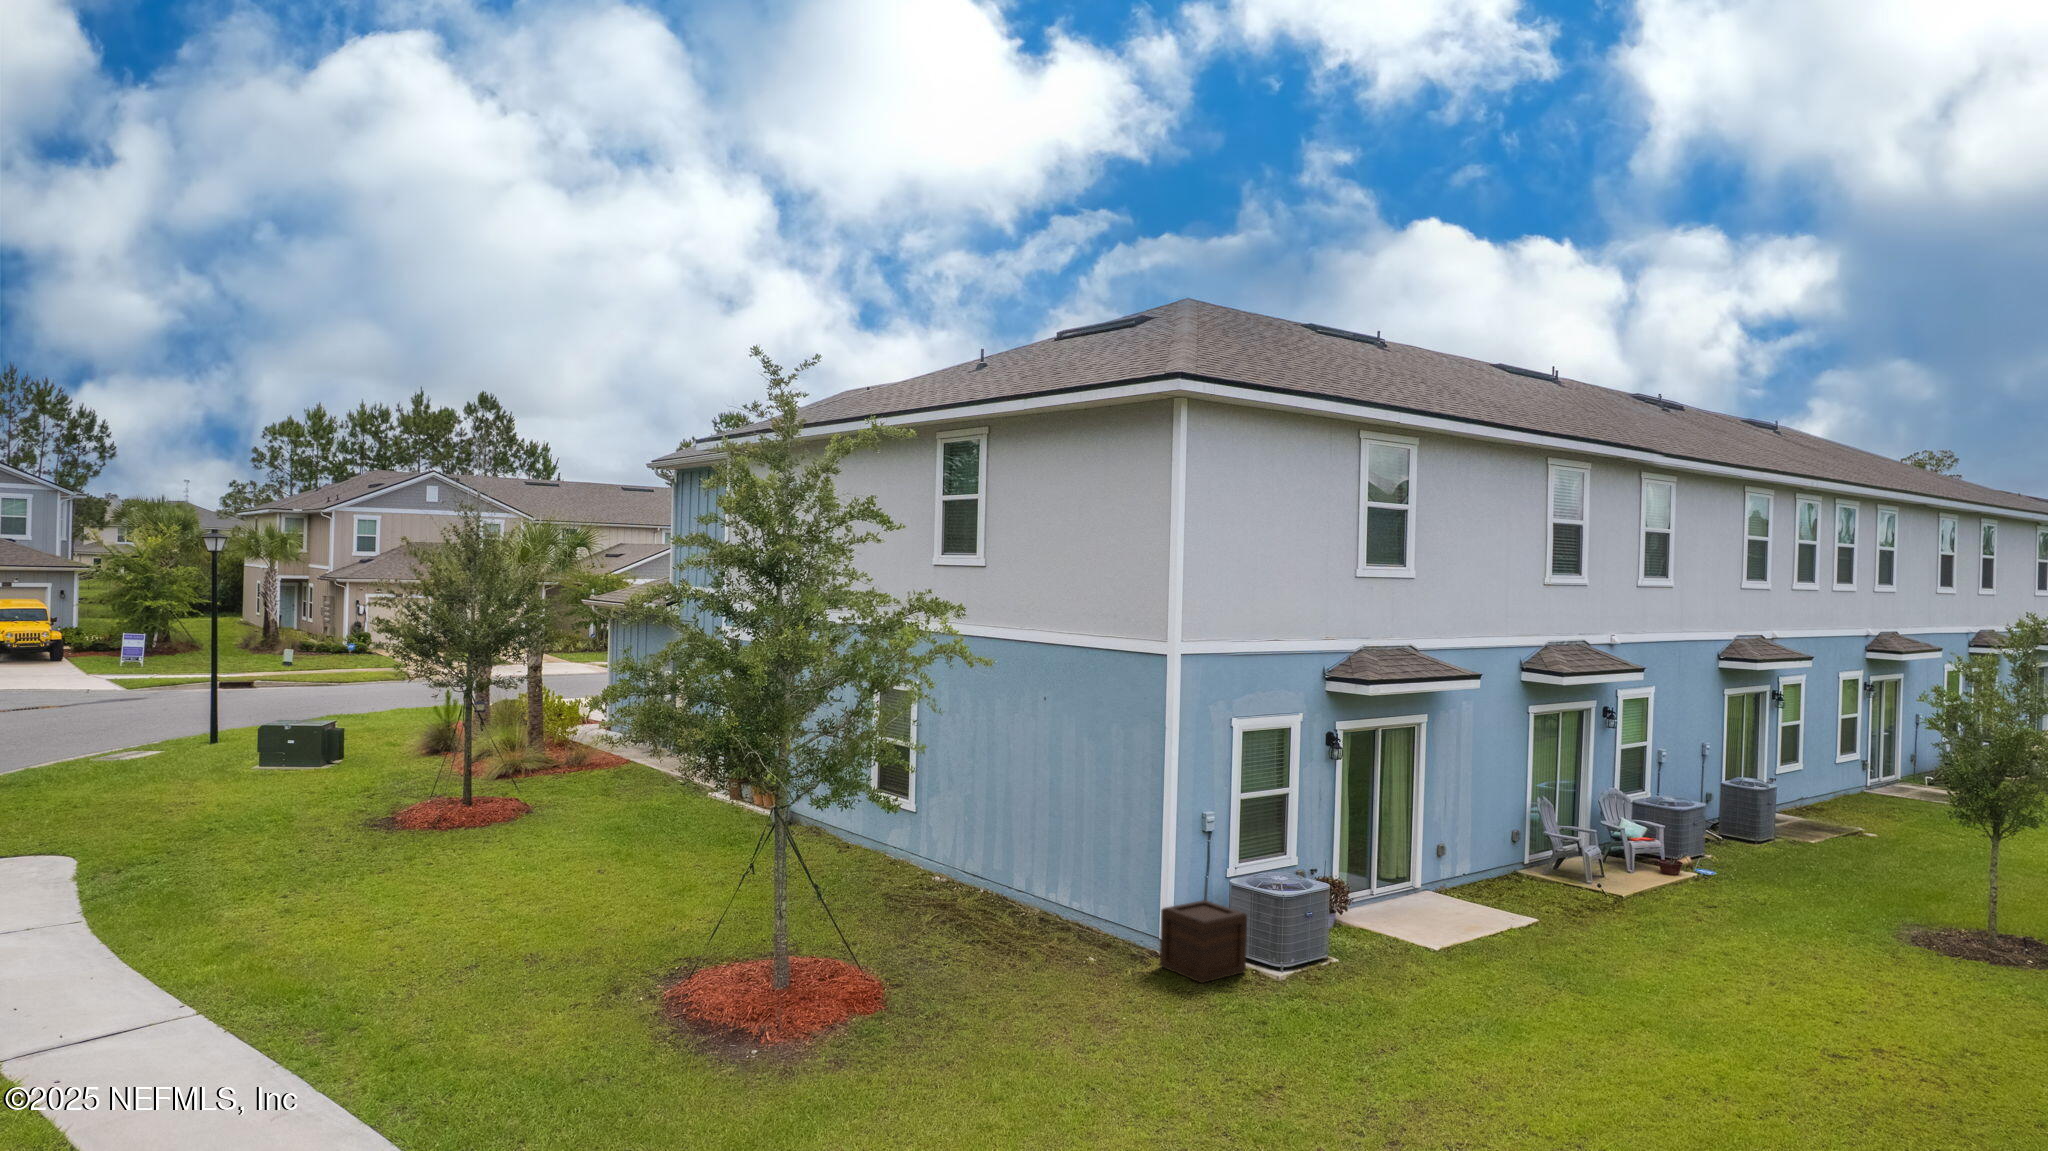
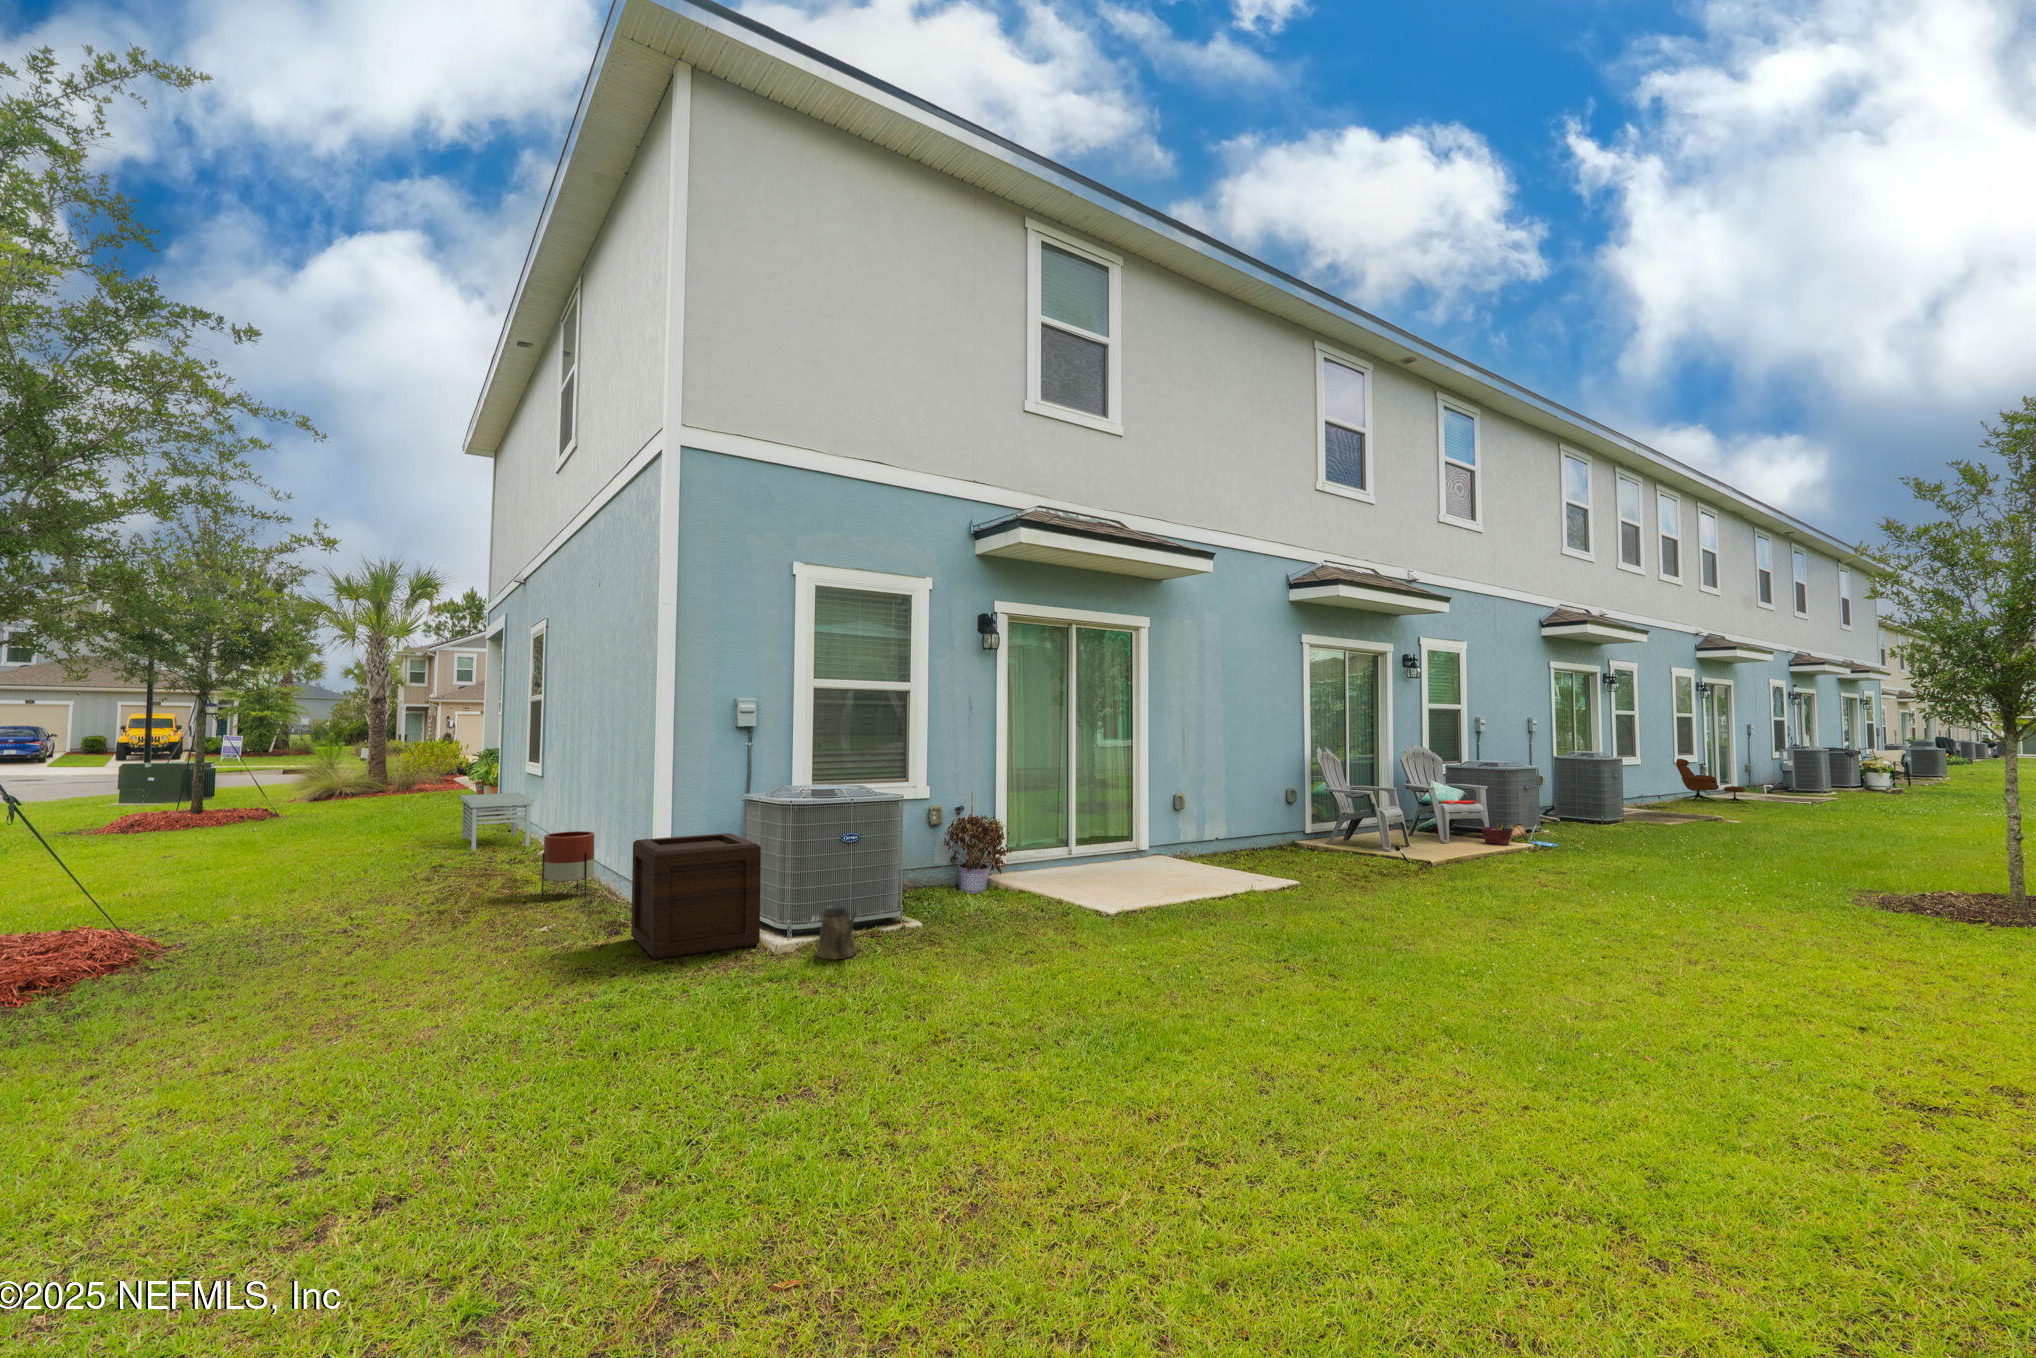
lounge chair: none [1838,760,1898,807] -> present [1676,759,1747,803]
storage bench: none [824,816,906,873] -> present [460,793,534,850]
planter: none [1033,882,1065,931] -> present [542,831,595,899]
watering can: none [1286,951,1325,983] -> present [816,906,856,959]

